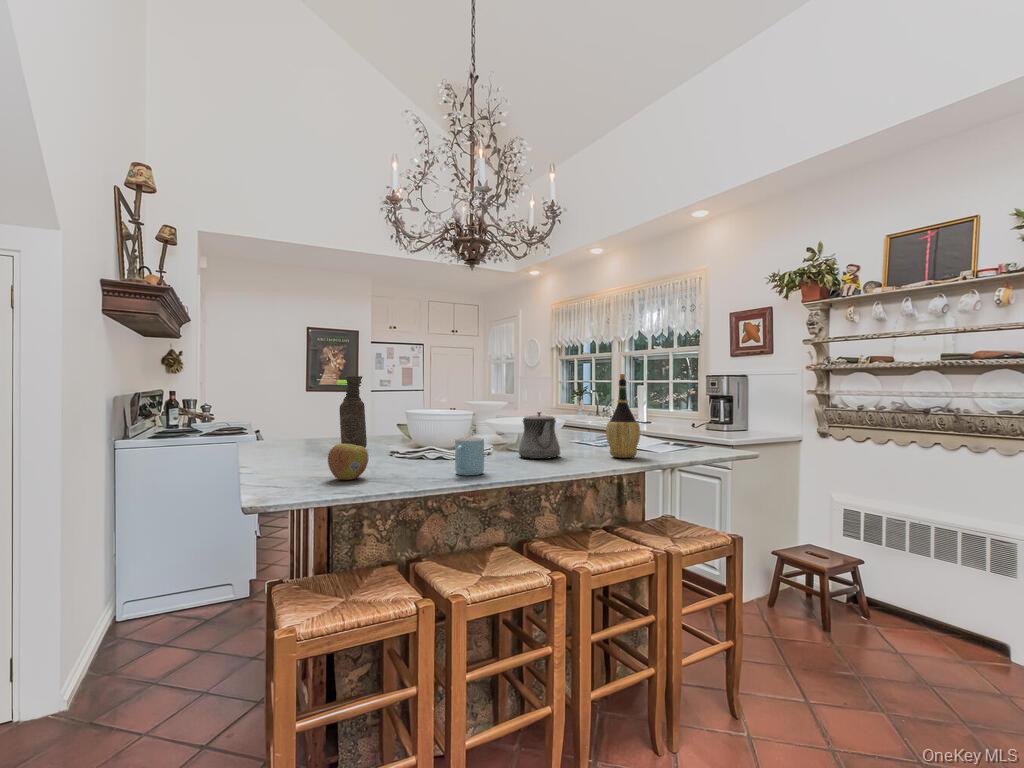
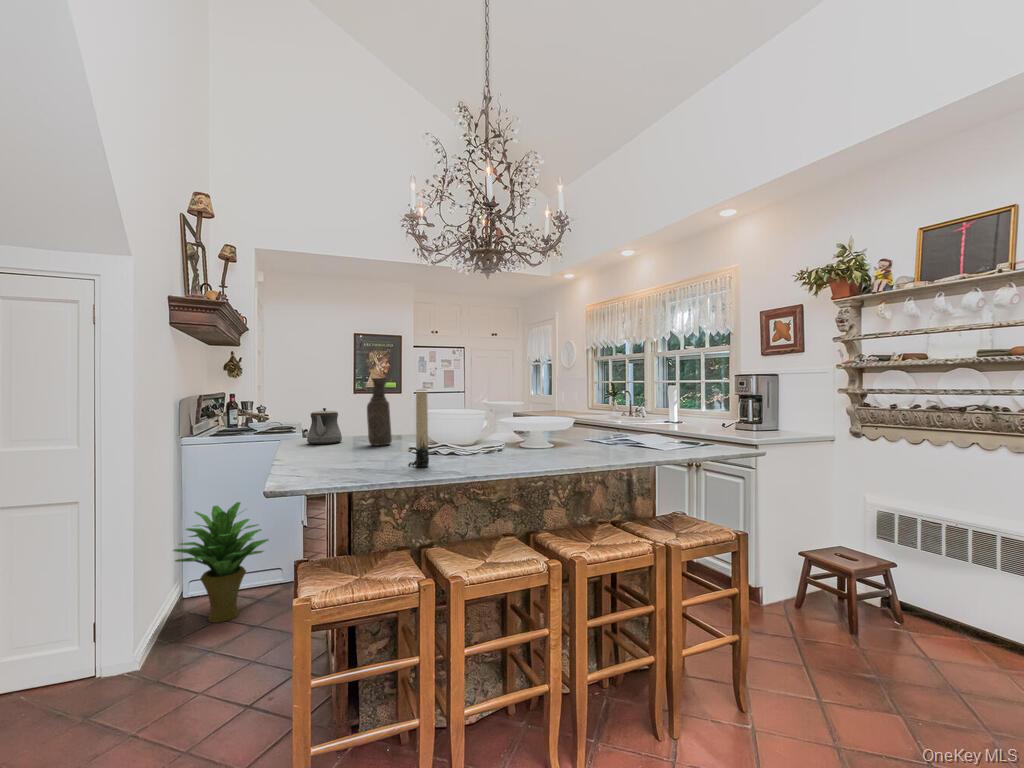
wine bottle: present [606,374,640,458] -> none [609,373,643,454]
candle: none [399,390,422,475] -> present [408,389,429,467]
teapot: present [519,412,560,459] -> present [307,408,342,444]
mug: present [455,437,484,475] -> none [457,433,486,468]
apple: present [328,444,368,480] -> none [343,438,380,471]
potted plant: none [105,513,220,649] -> present [173,502,268,622]

